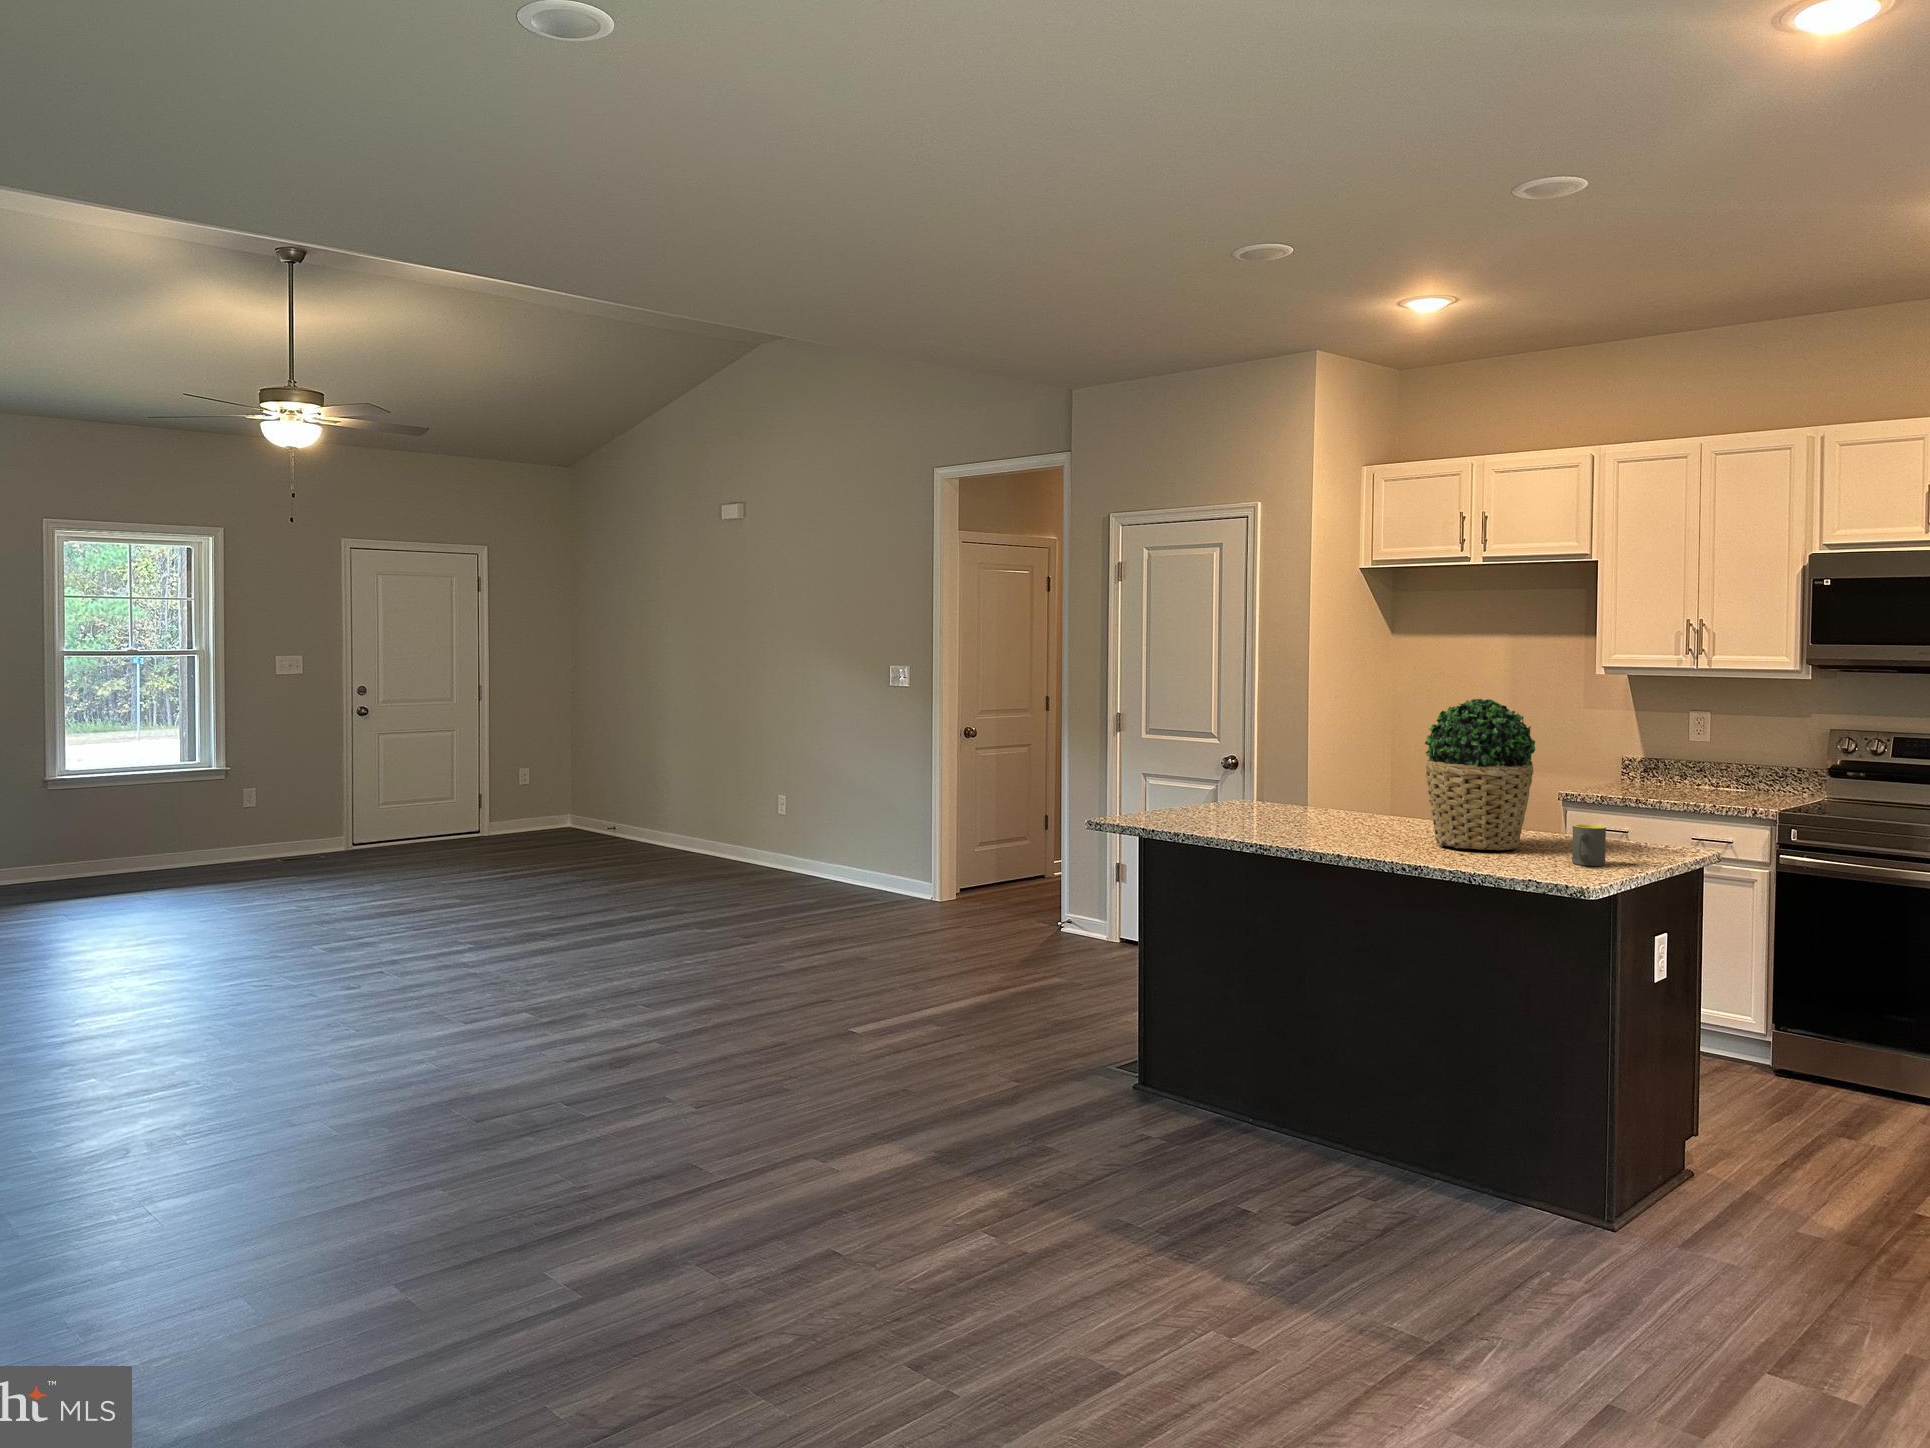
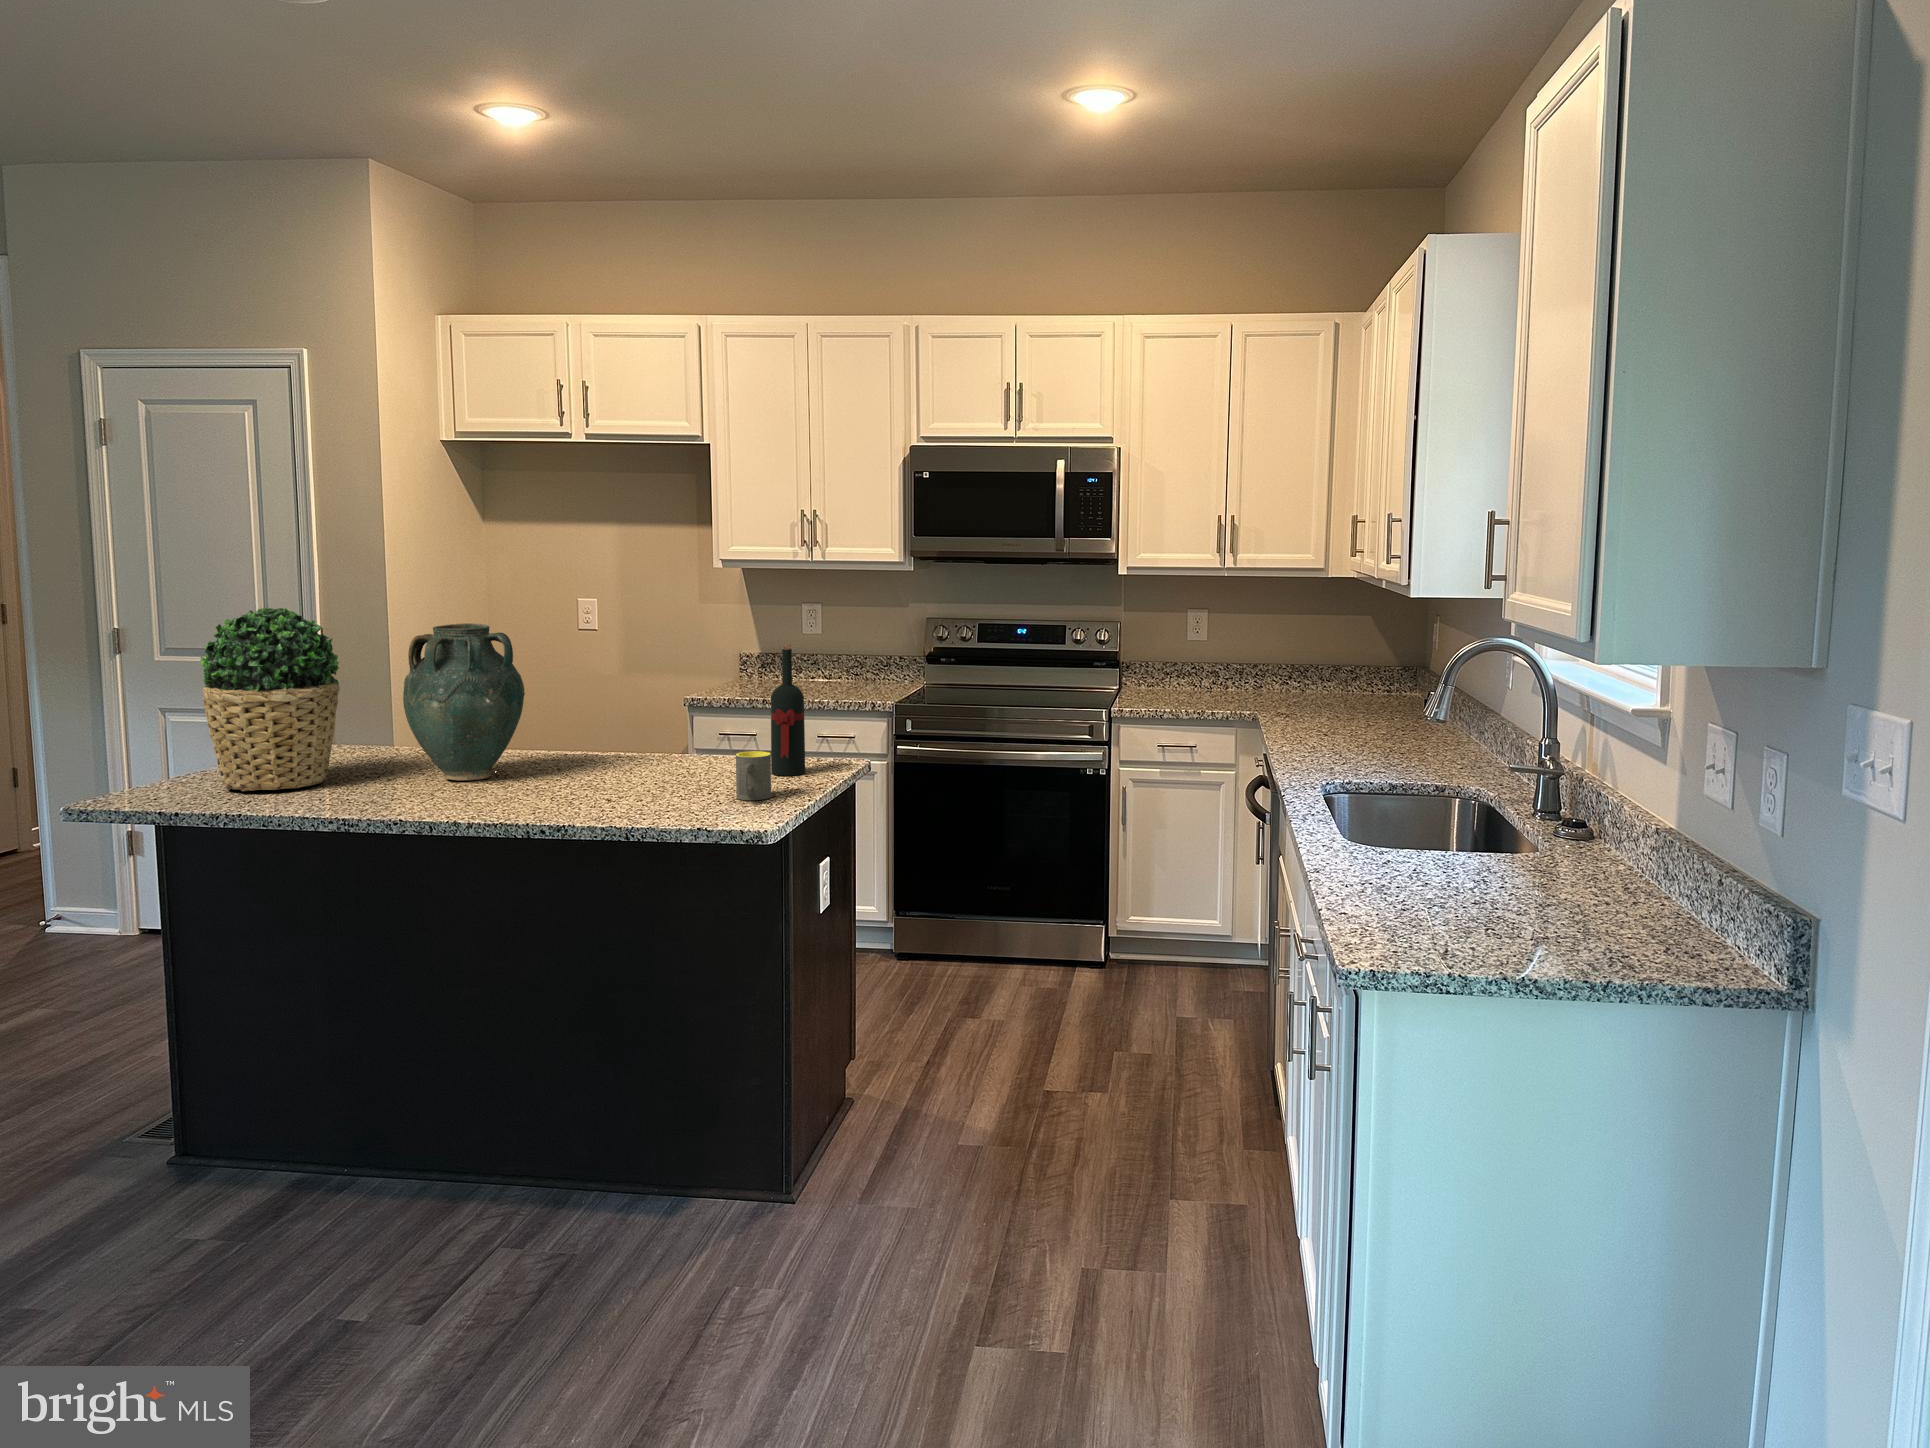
potted plant: present [1425,699,1536,850] -> present [200,608,340,791]
vase: none [1309,709,1401,831] -> present [403,623,525,780]
wine bottle: none [1613,735,1648,853] -> present [771,644,805,776]

